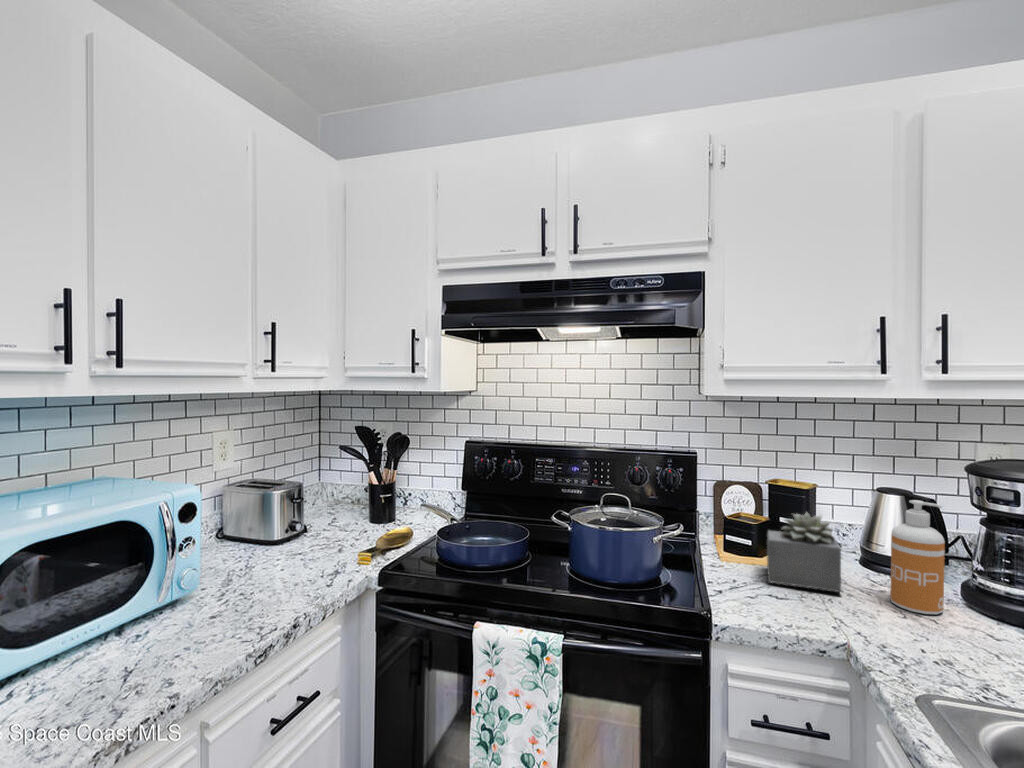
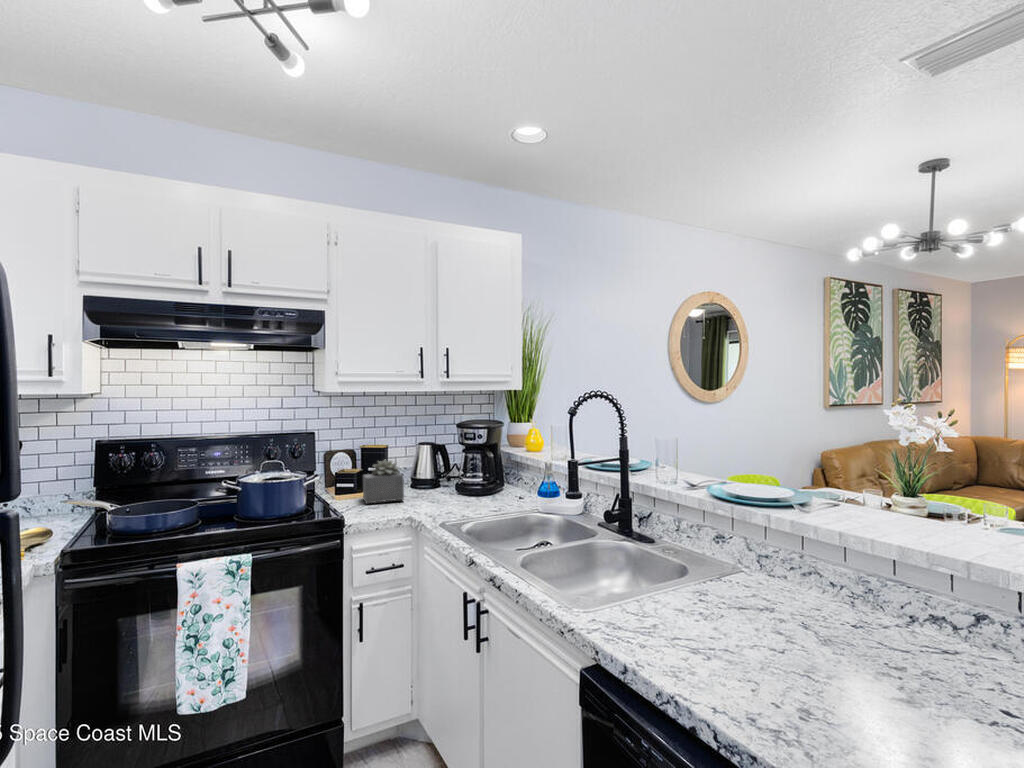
soap dispenser: present [890,500,945,614] -> none [426,443,449,501]

